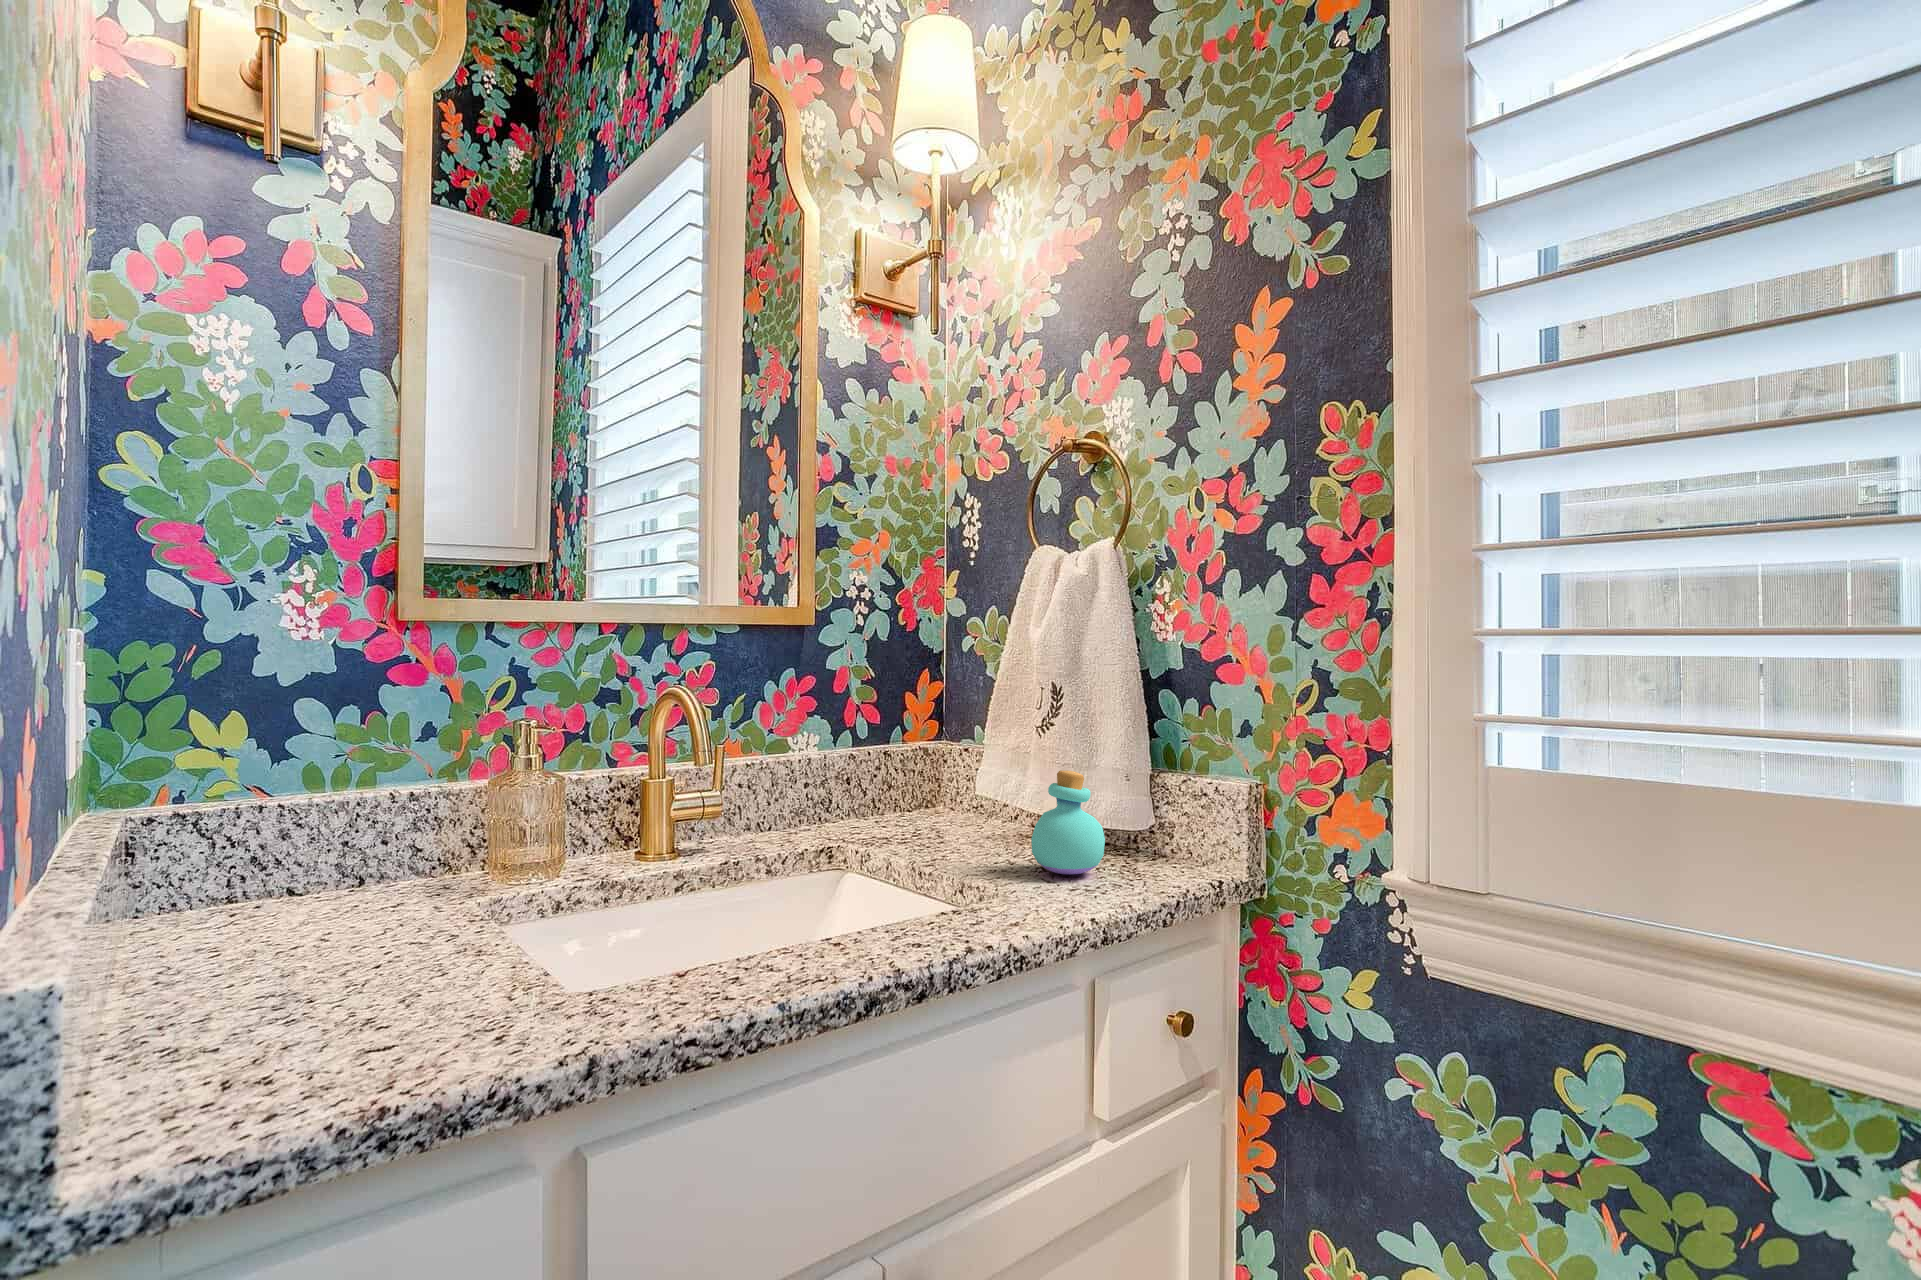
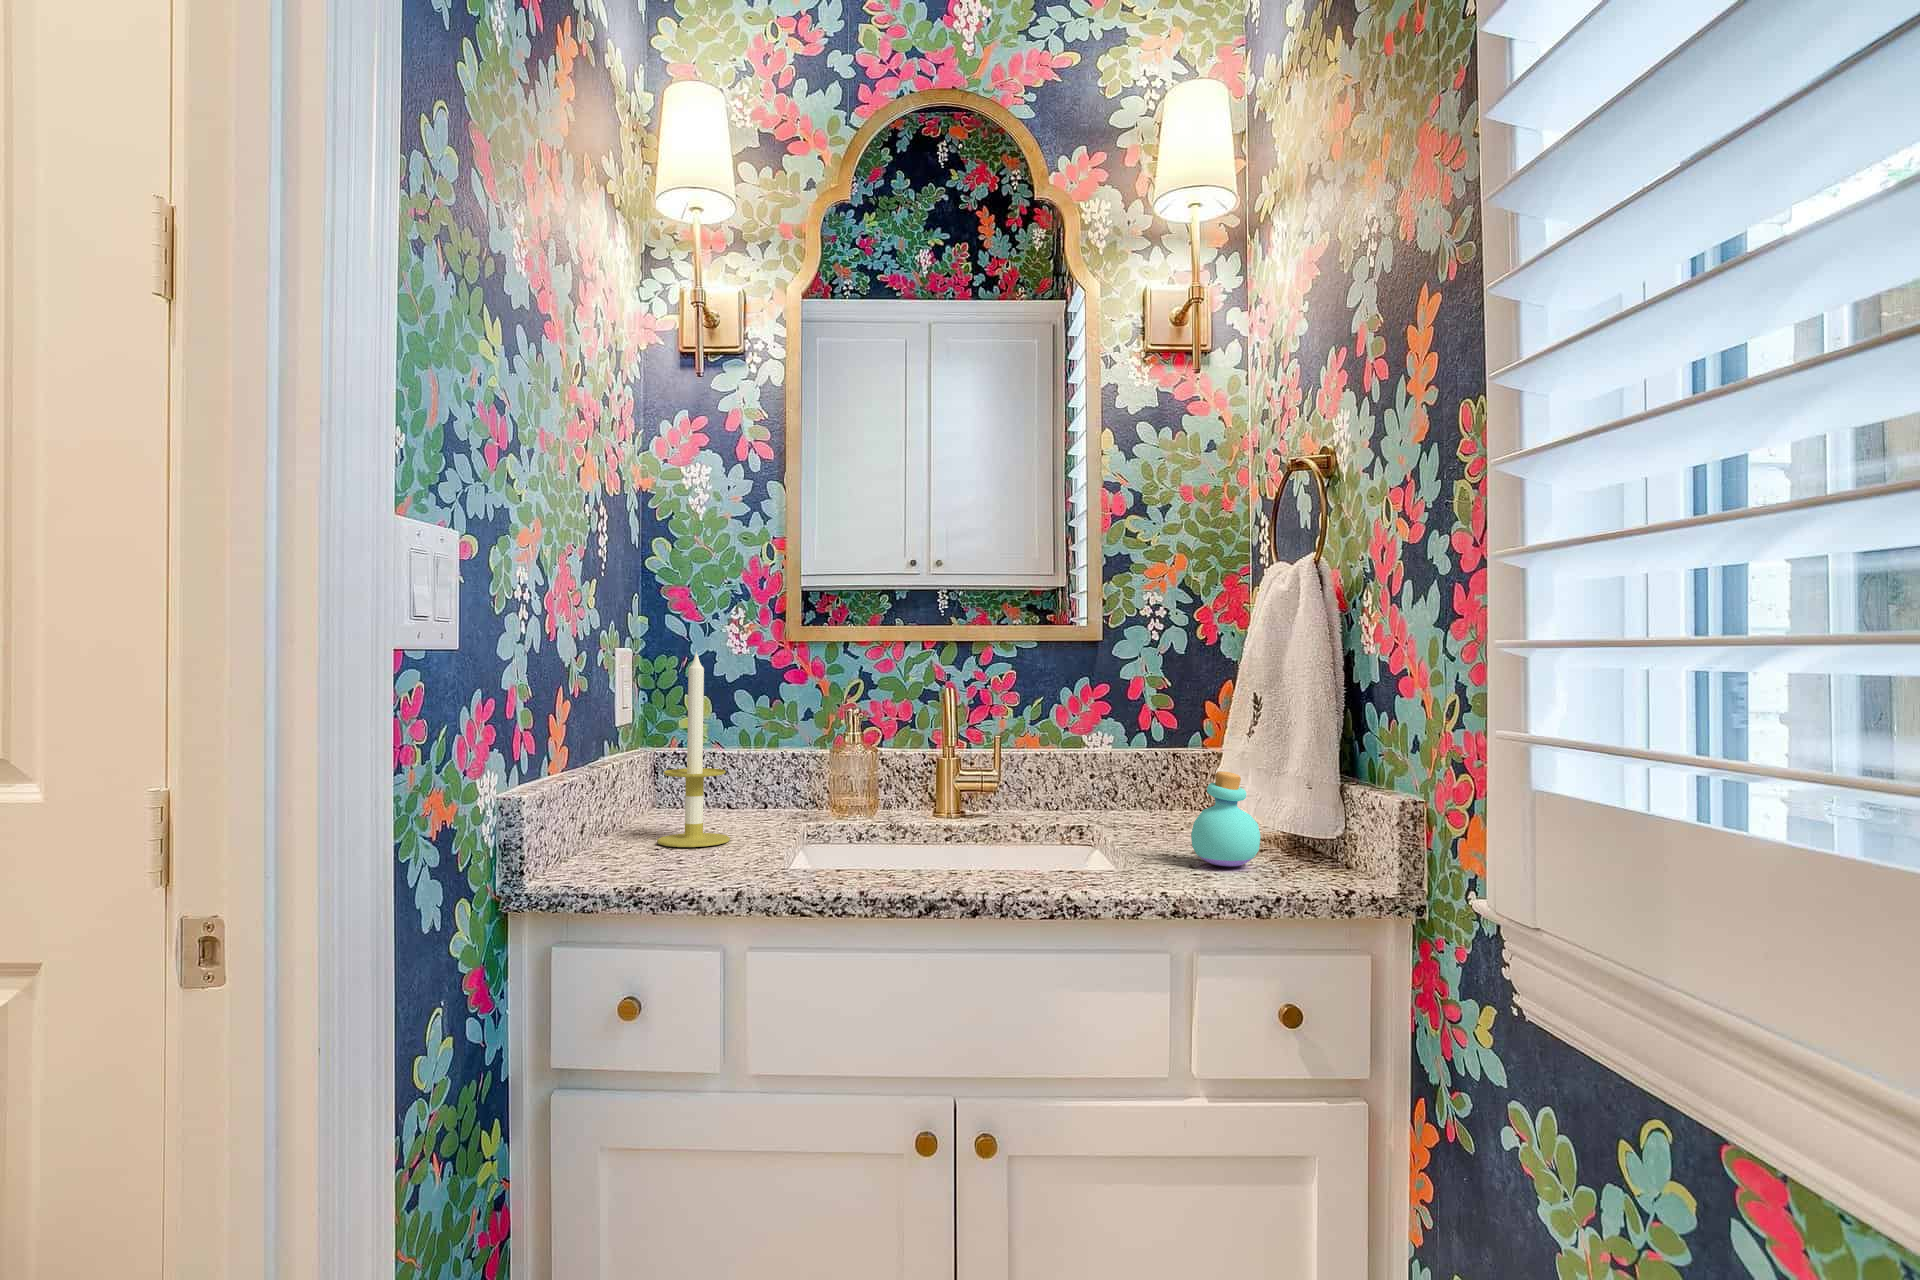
candle: none [244,633,395,991] -> present [657,651,730,847]

